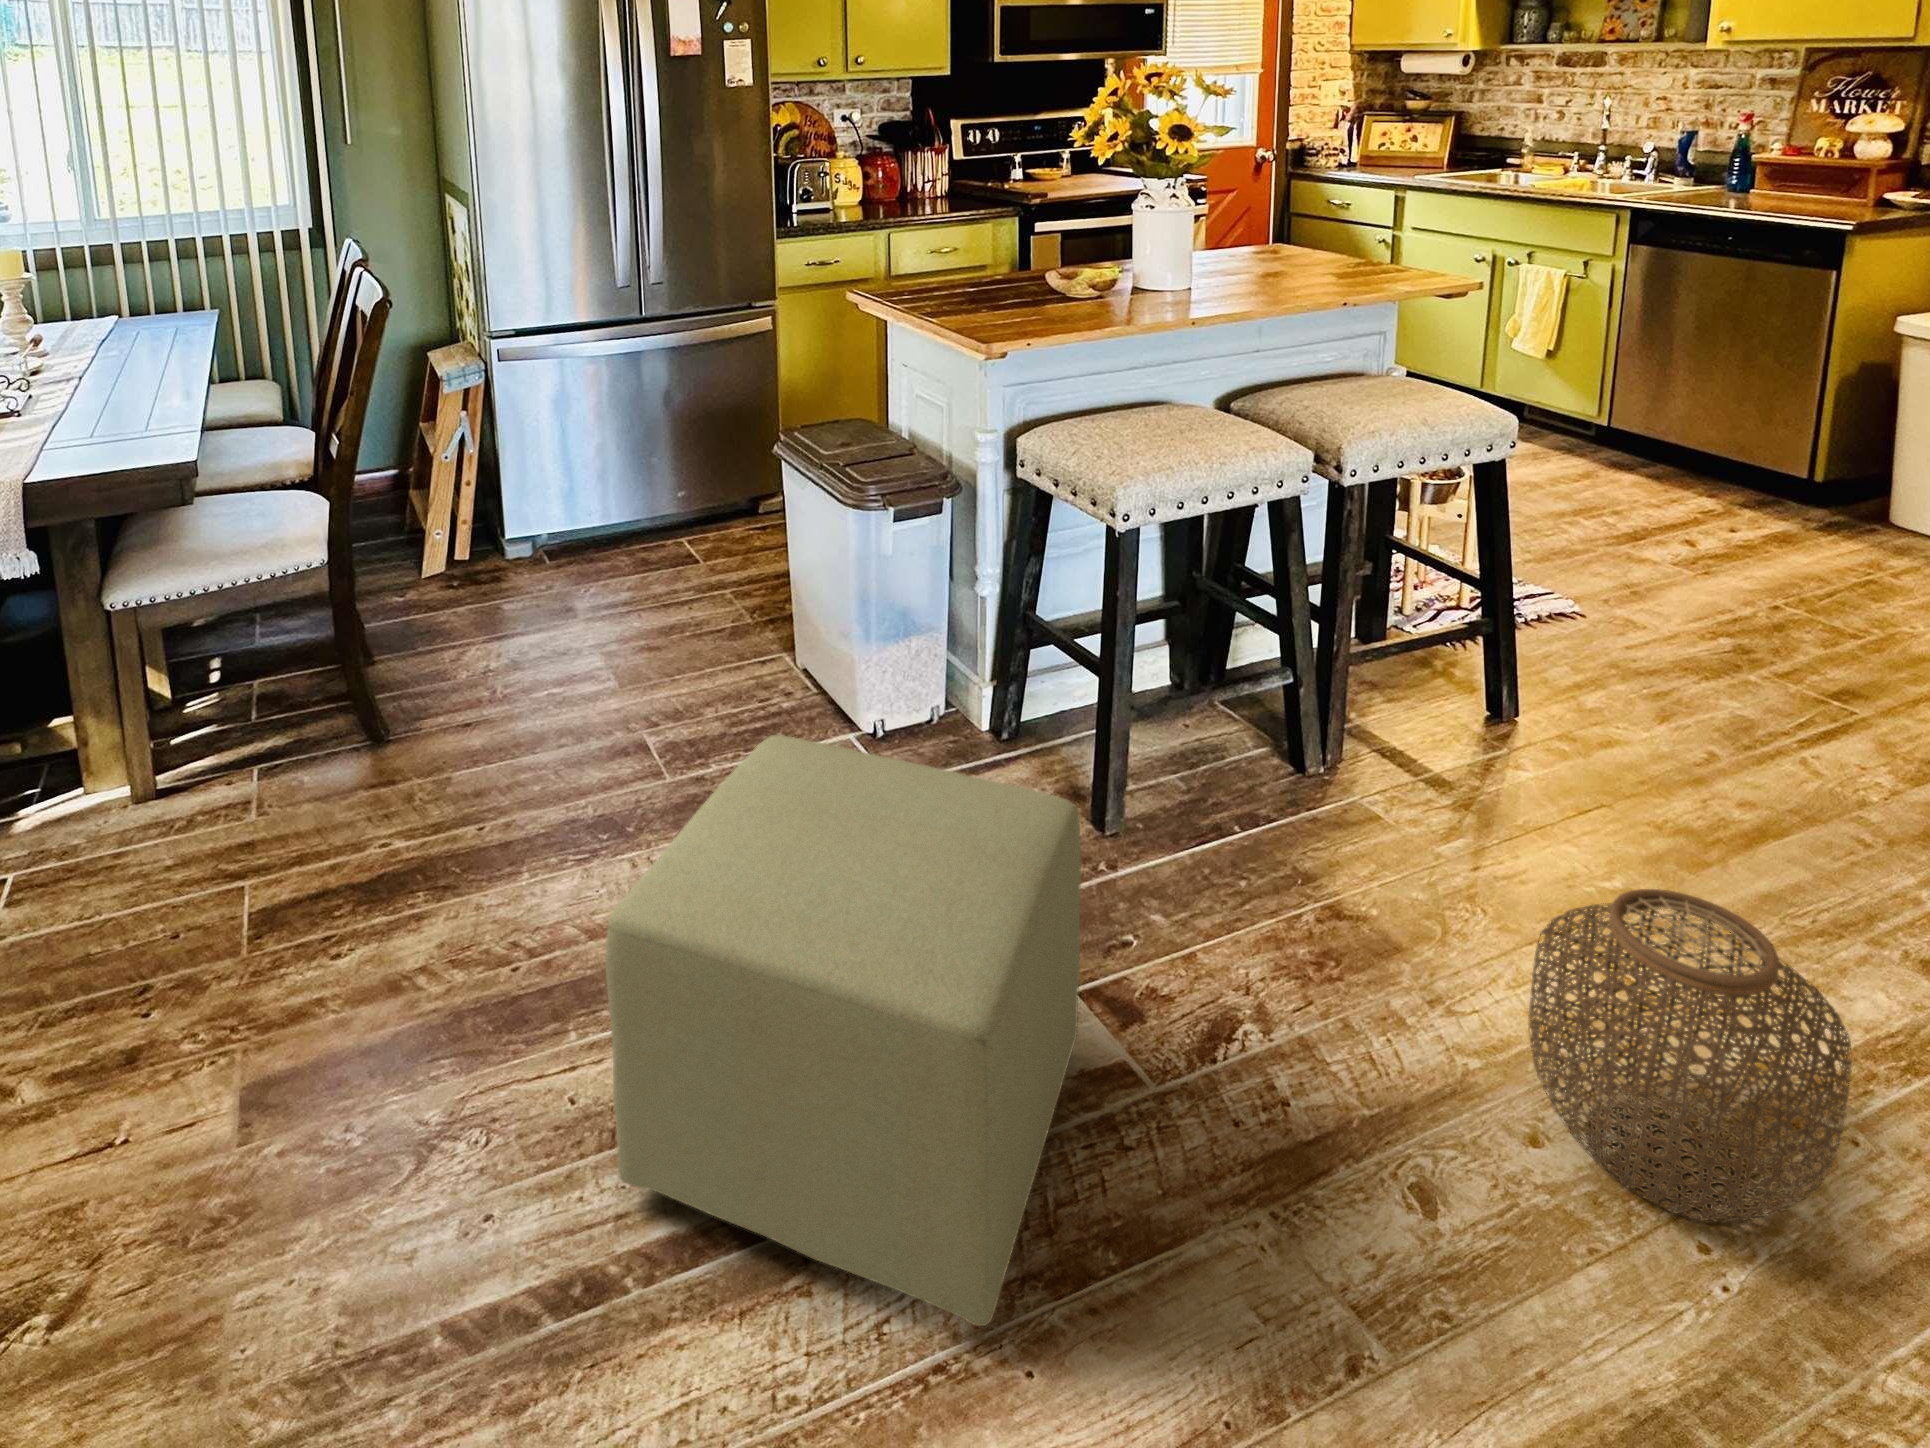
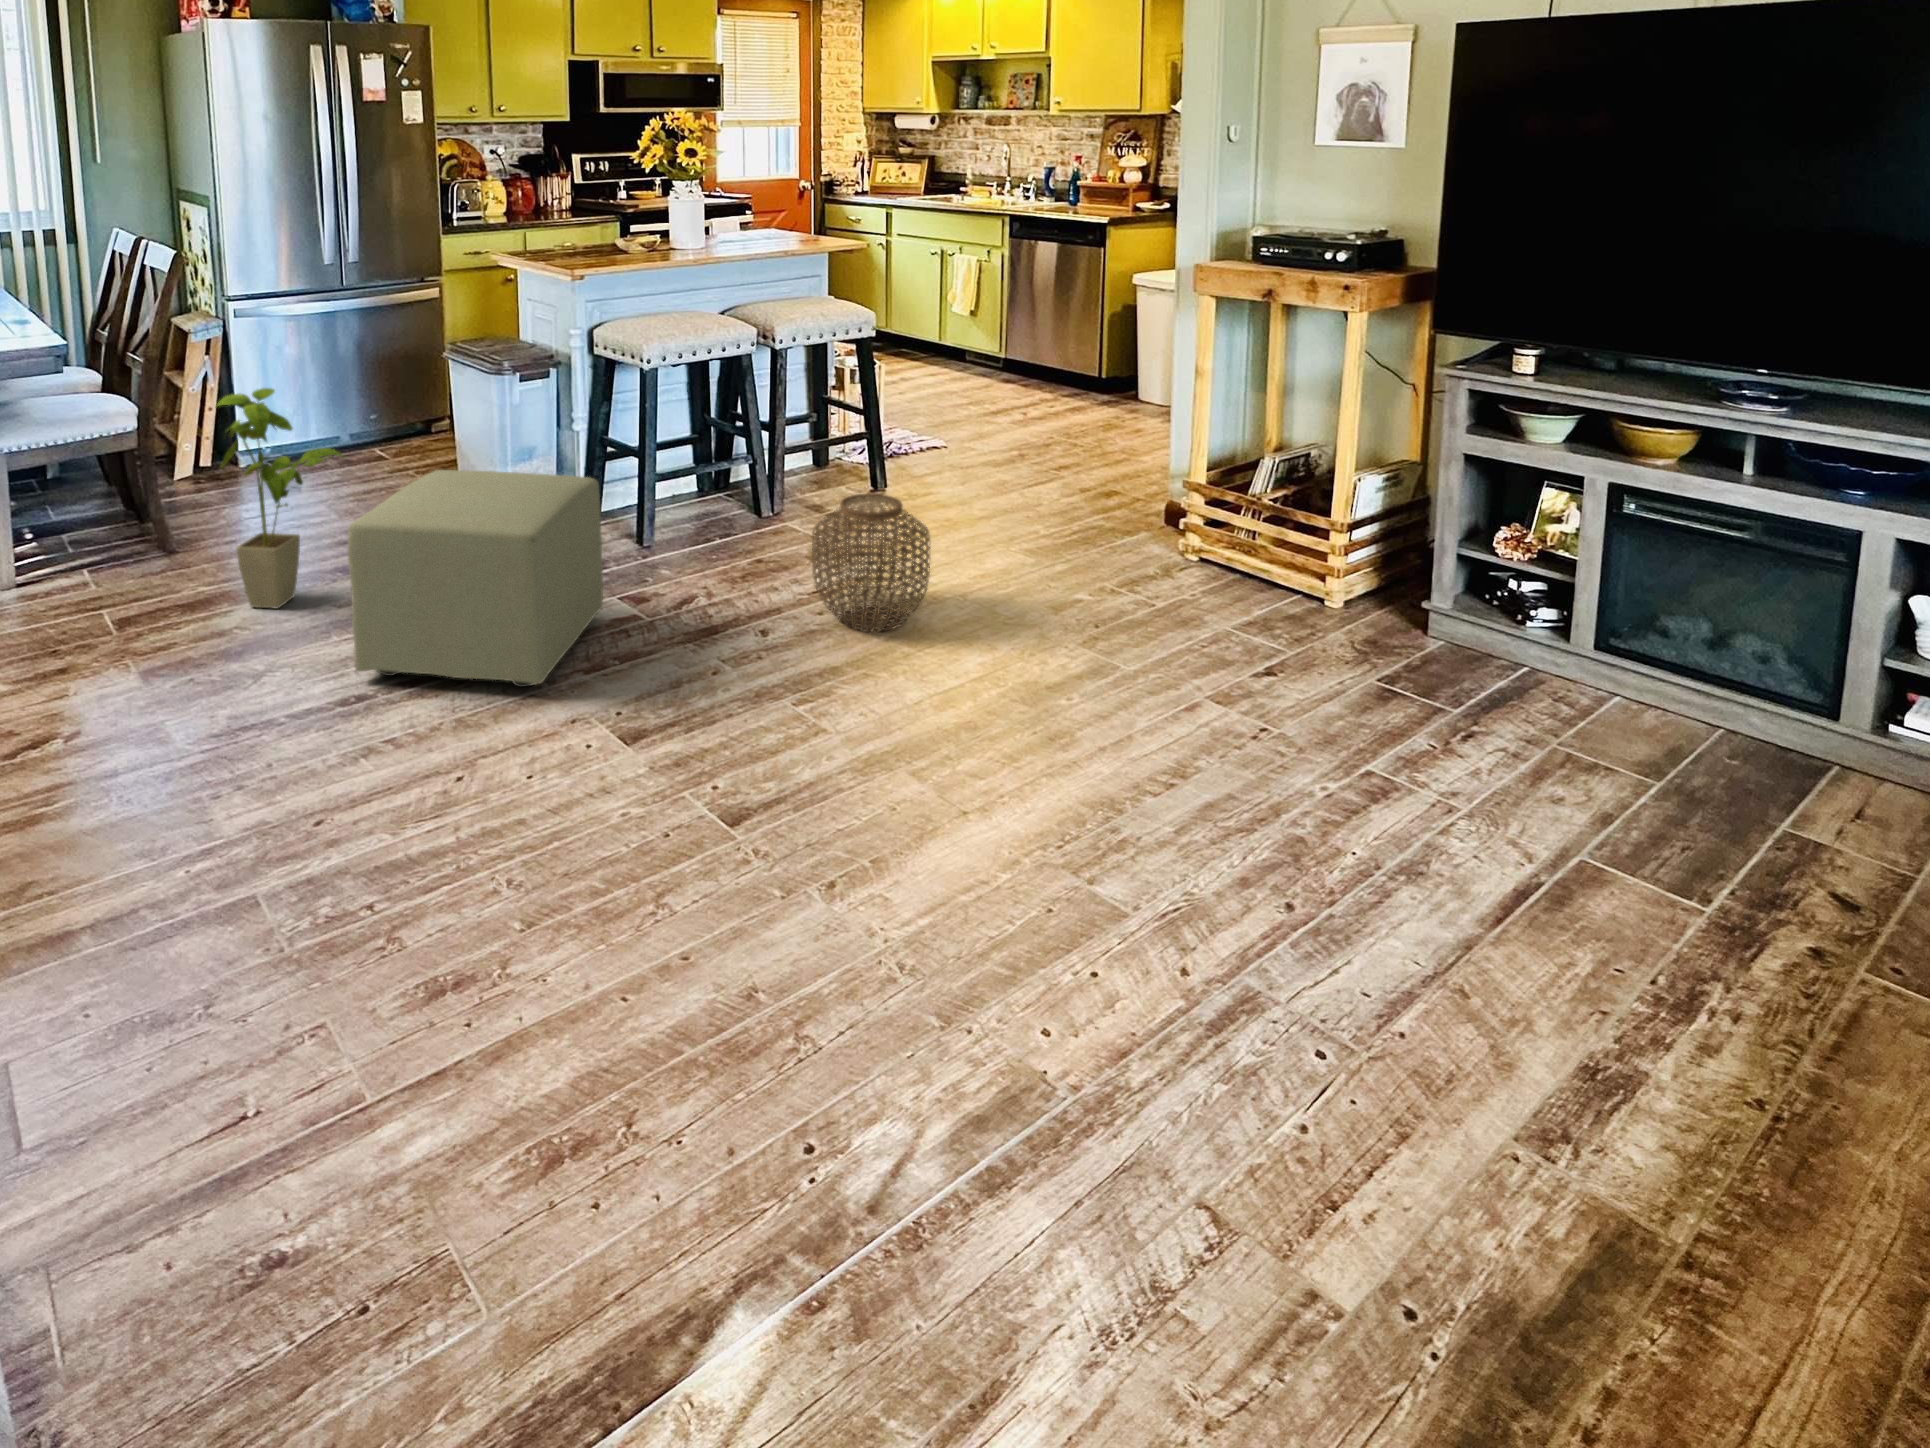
house plant: none [408,561,625,921] -> present [218,388,344,609]

